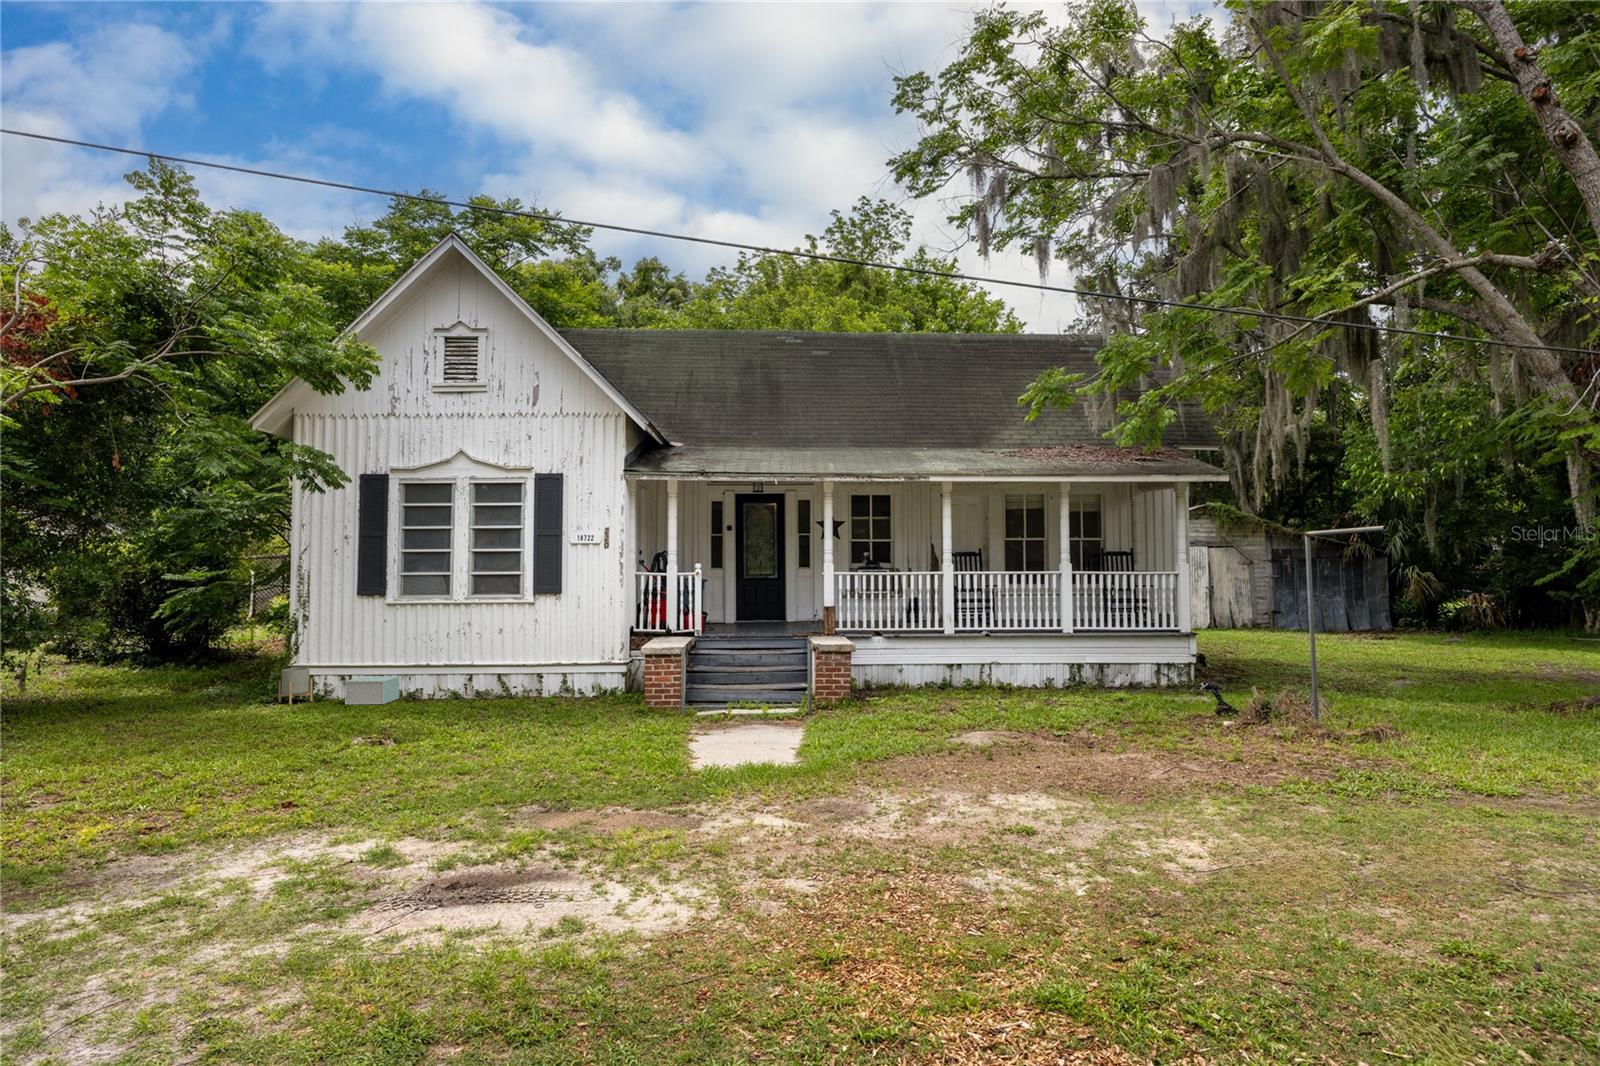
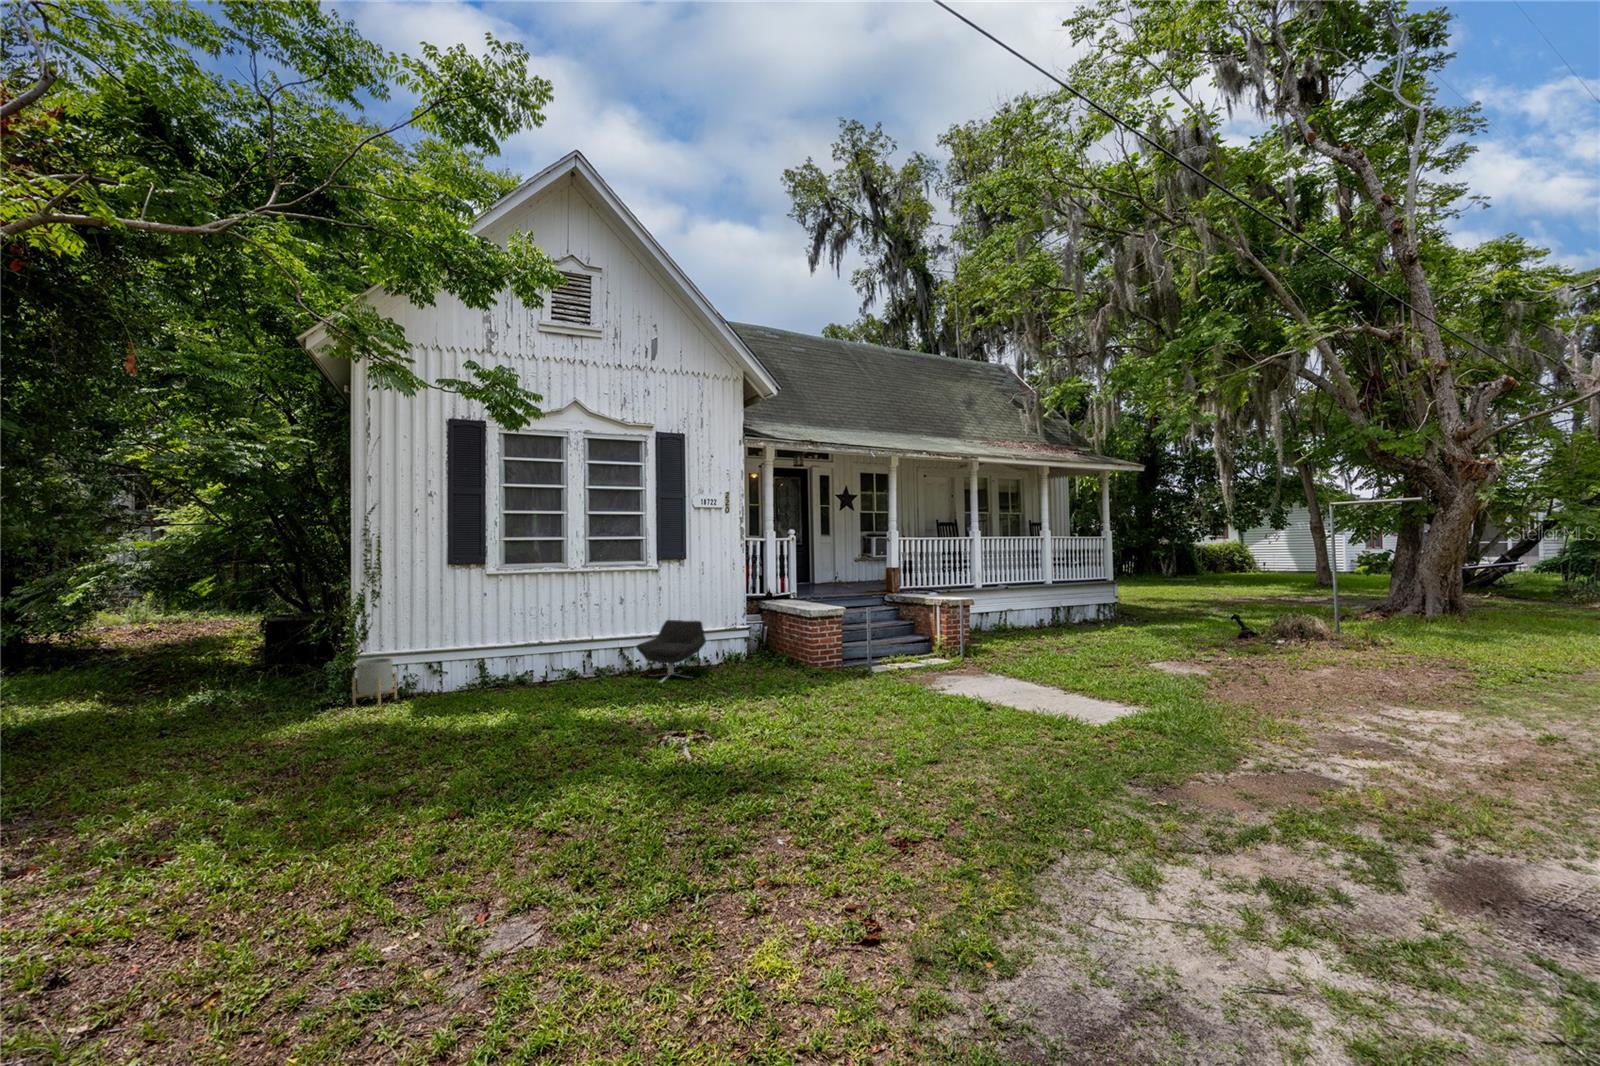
lounge chair: none [492,651,560,708] -> present [636,620,706,682]
storage box: present [345,676,399,704] -> none [460,659,512,698]

